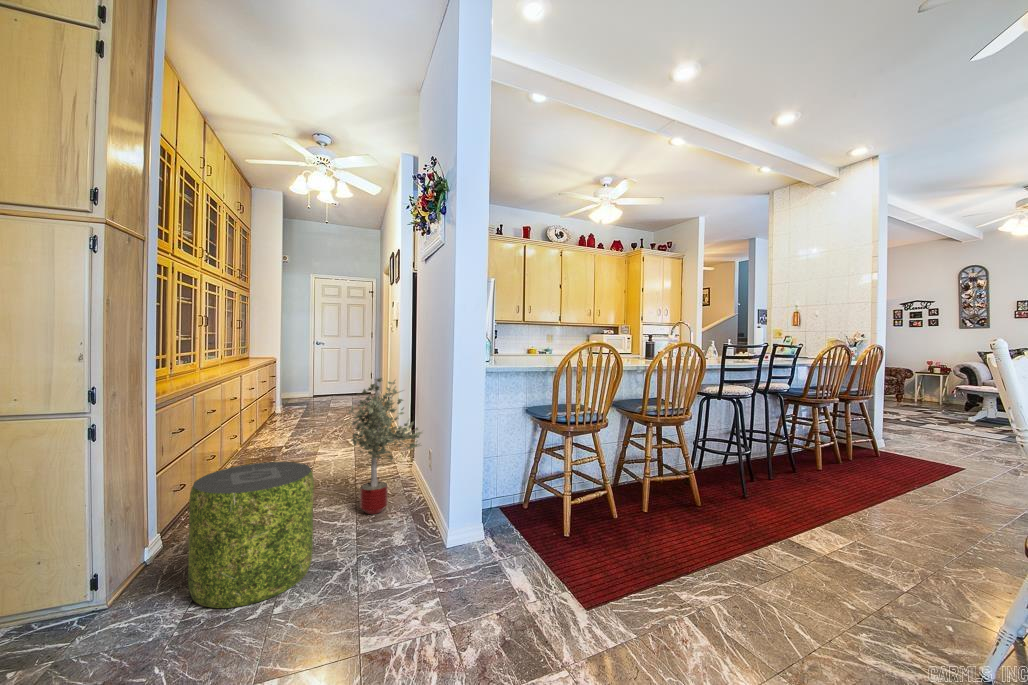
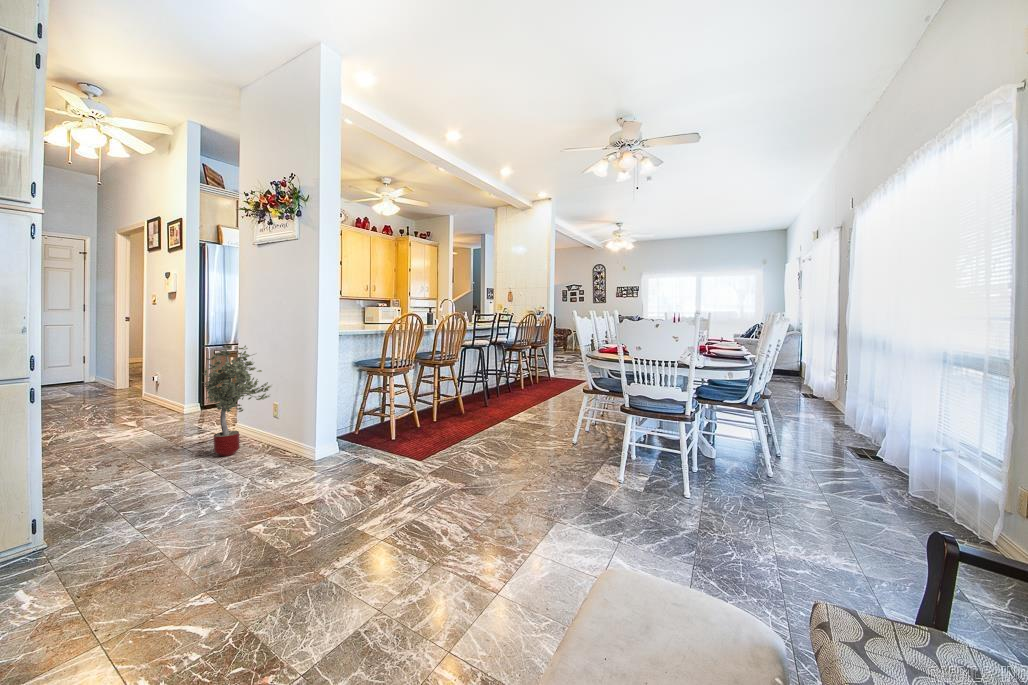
pouf: present [188,462,314,608] -> none [103,414,214,521]

